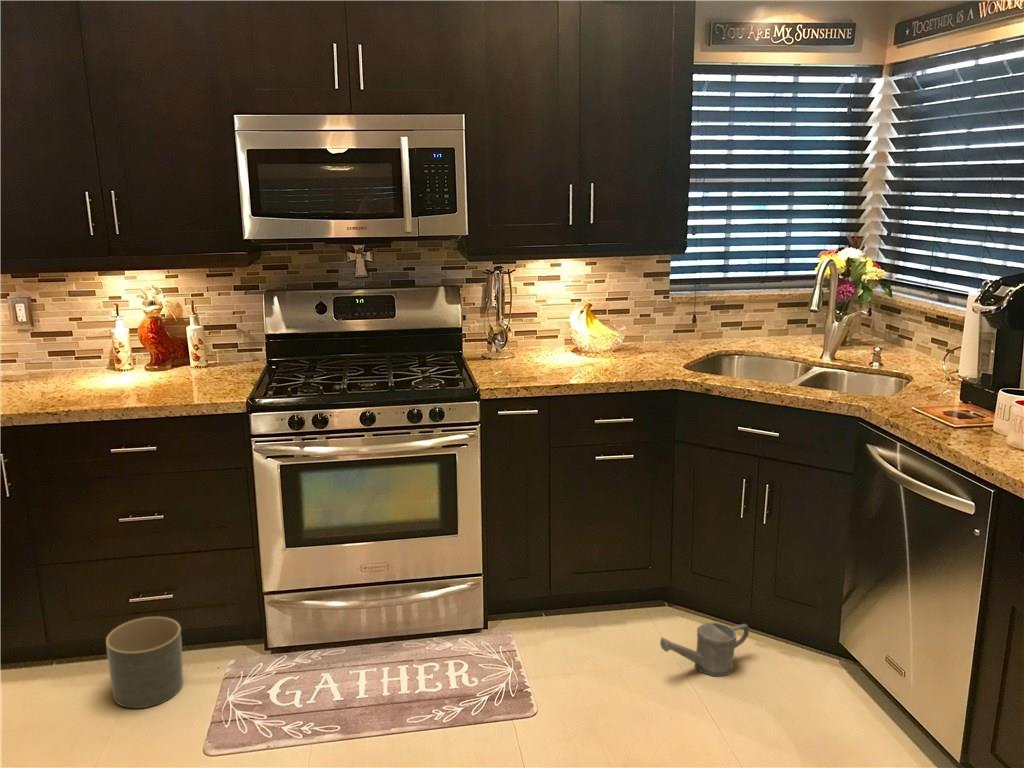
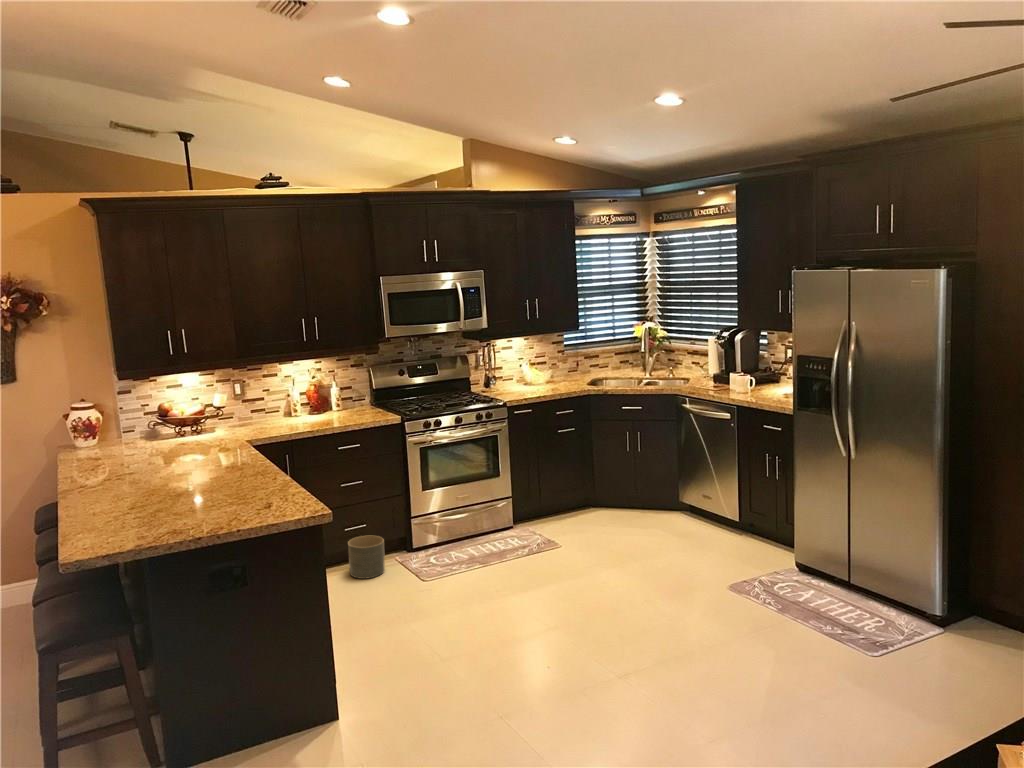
watering can: present [660,623,749,676] -> none [607,499,640,523]

